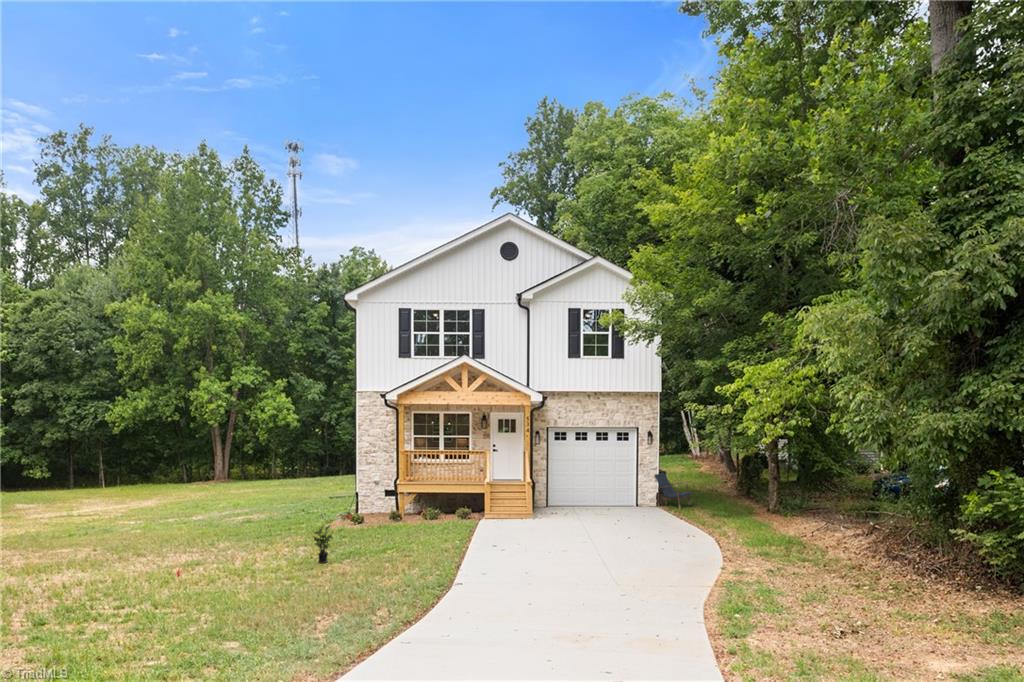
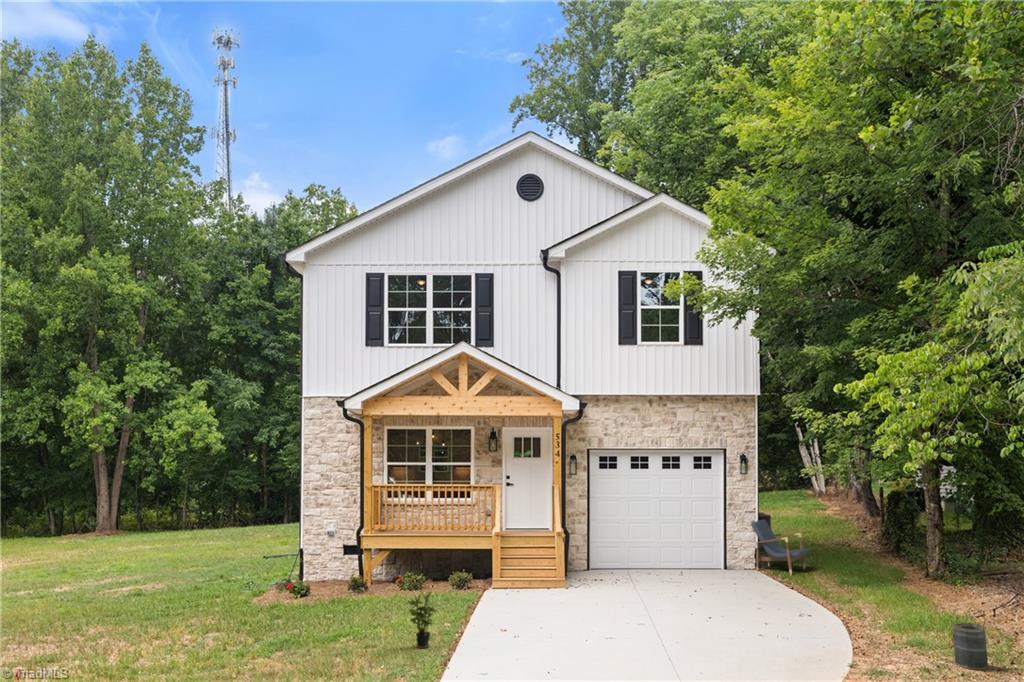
basket: none [769,524,791,563] -> present [952,607,989,670]
potted plant: present [314,525,333,563] -> present [408,590,435,648]

